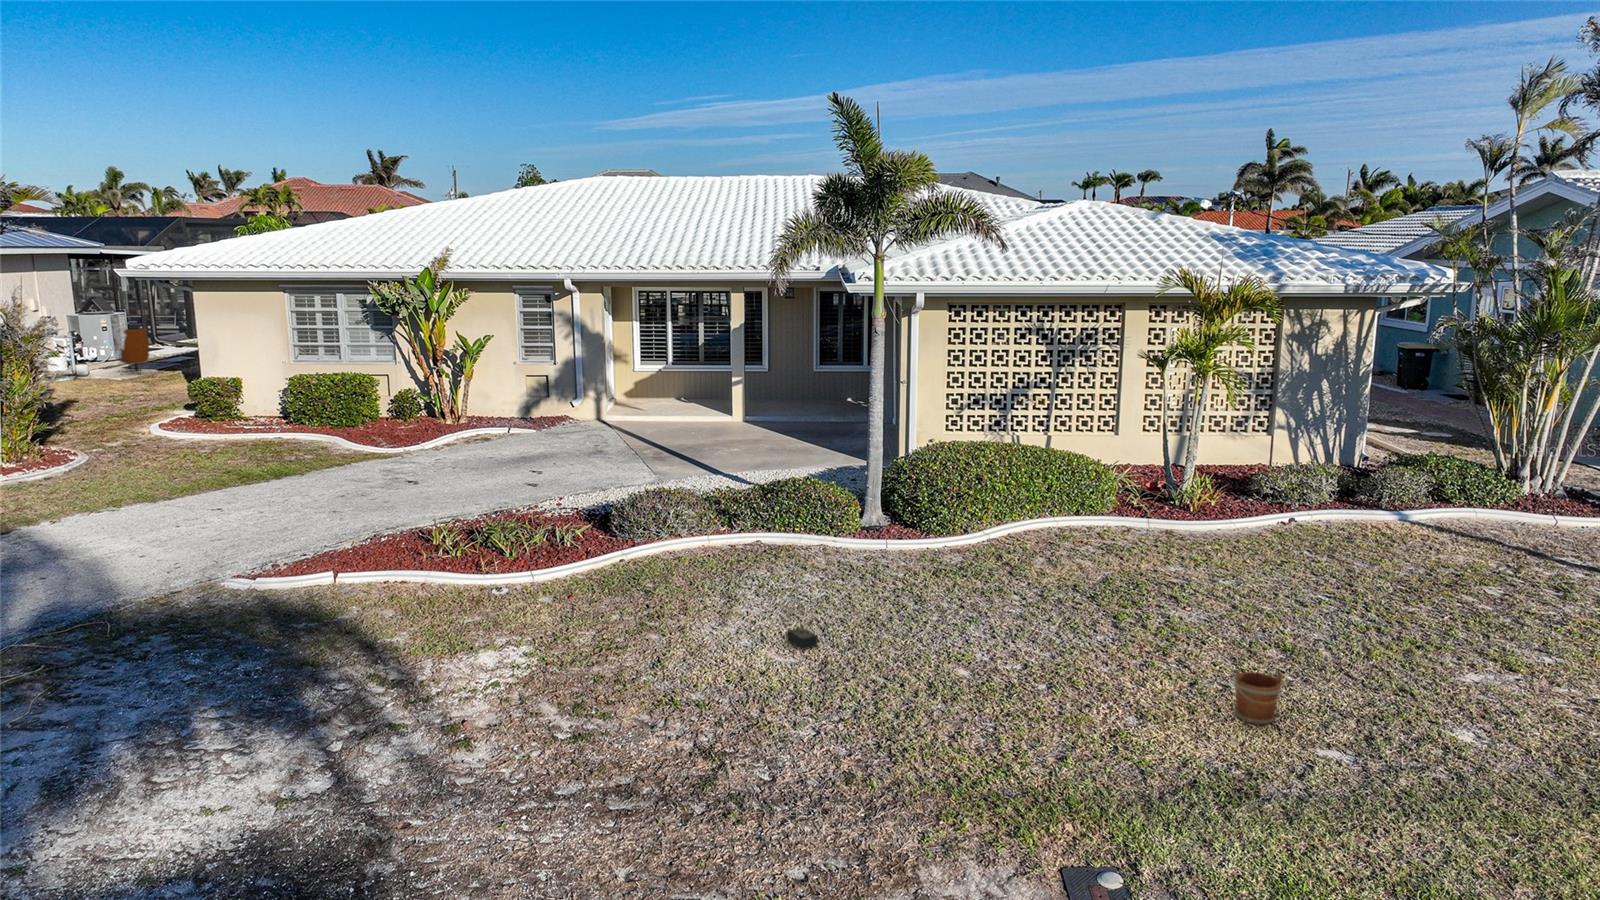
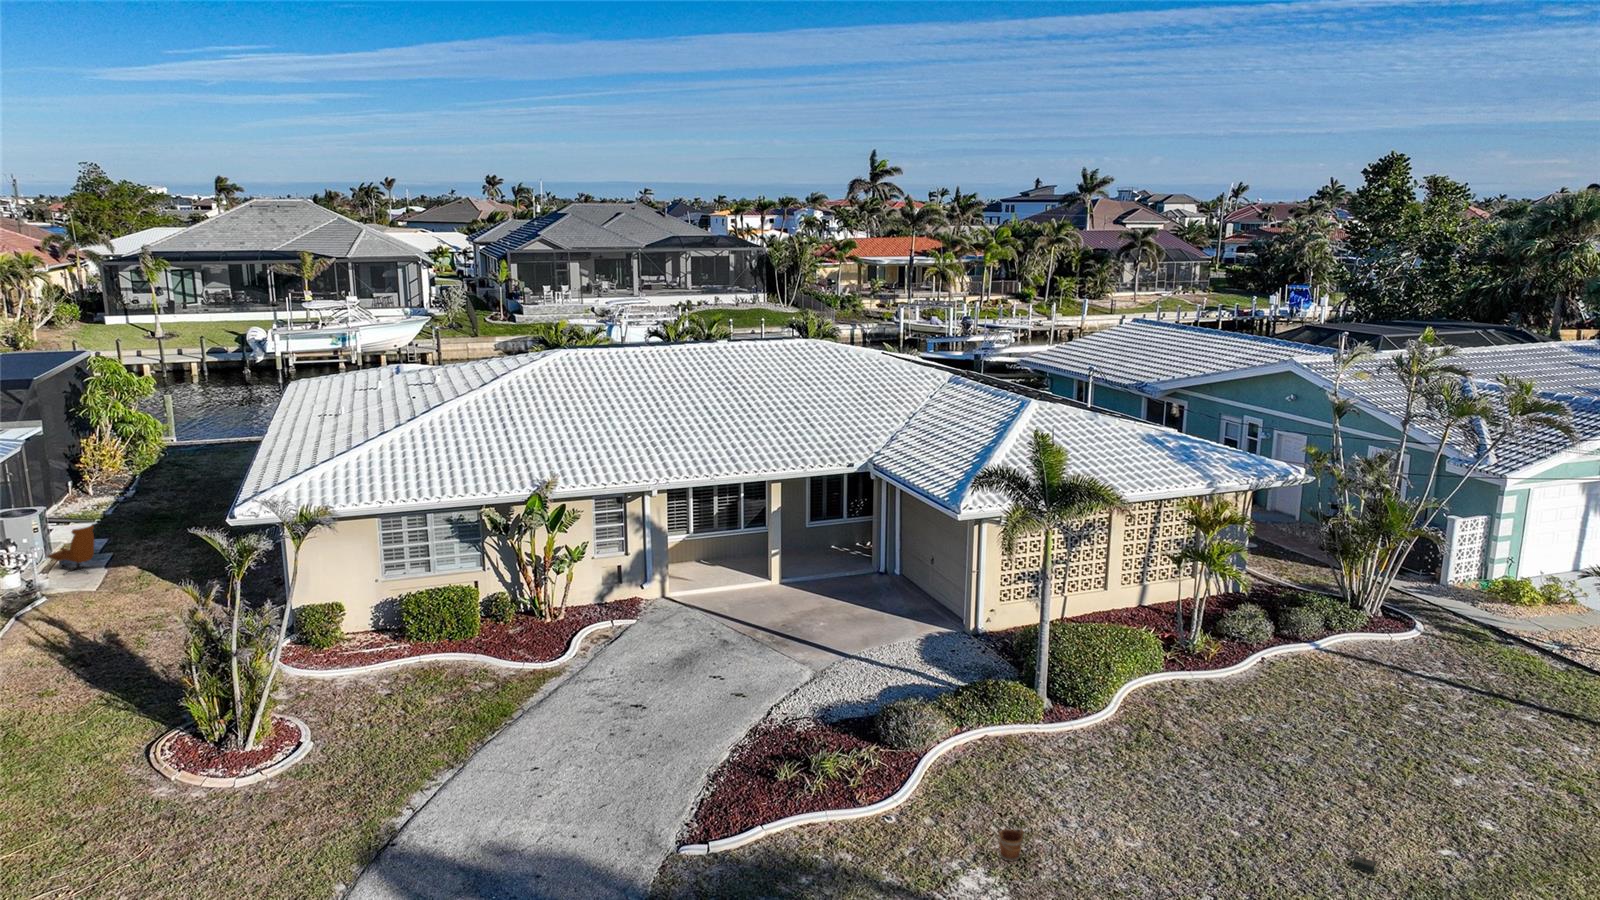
decorative plant: present [780,600,819,650] -> present [1349,839,1380,873]
bucket: present [1234,670,1285,725] -> present [999,829,1024,861]

